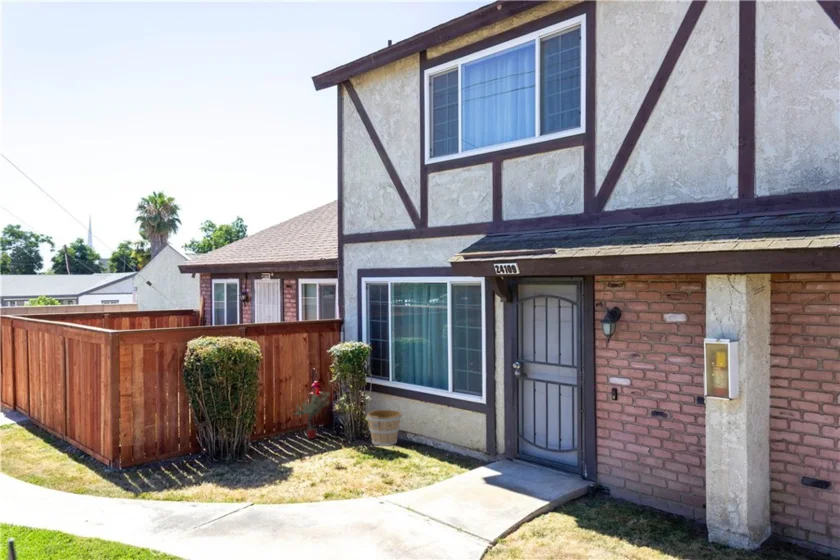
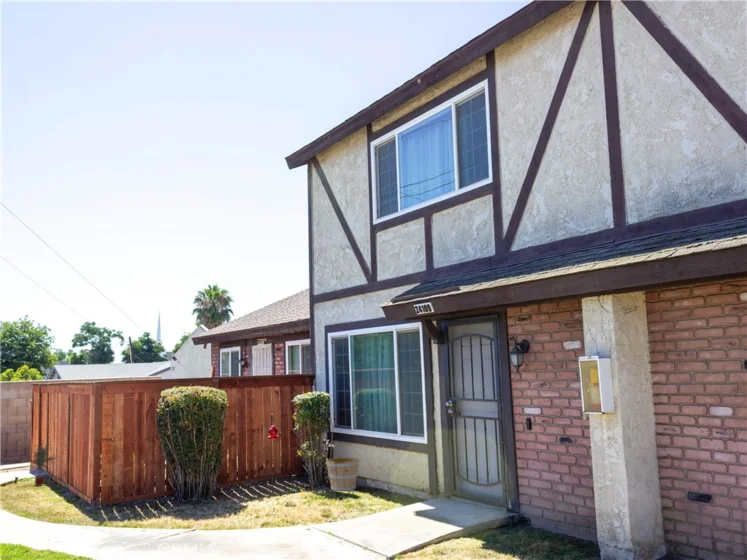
potted tree: present [293,391,330,439] -> present [33,441,55,486]

